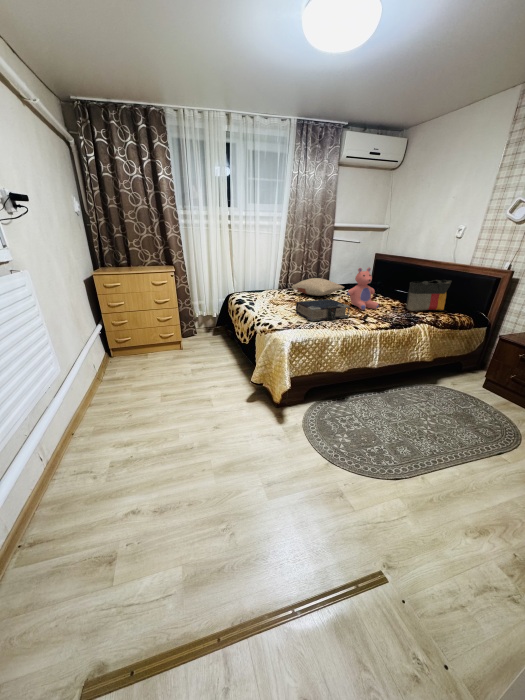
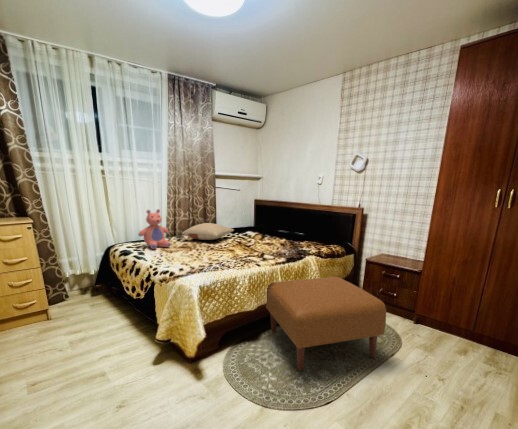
teddy bear: present [347,267,379,310] -> present [139,209,171,249]
tote bag: present [406,280,452,311] -> none [291,217,322,245]
book: present [296,299,350,321] -> none [194,241,247,263]
ottoman: none [358,349,506,450] -> present [266,277,386,371]

